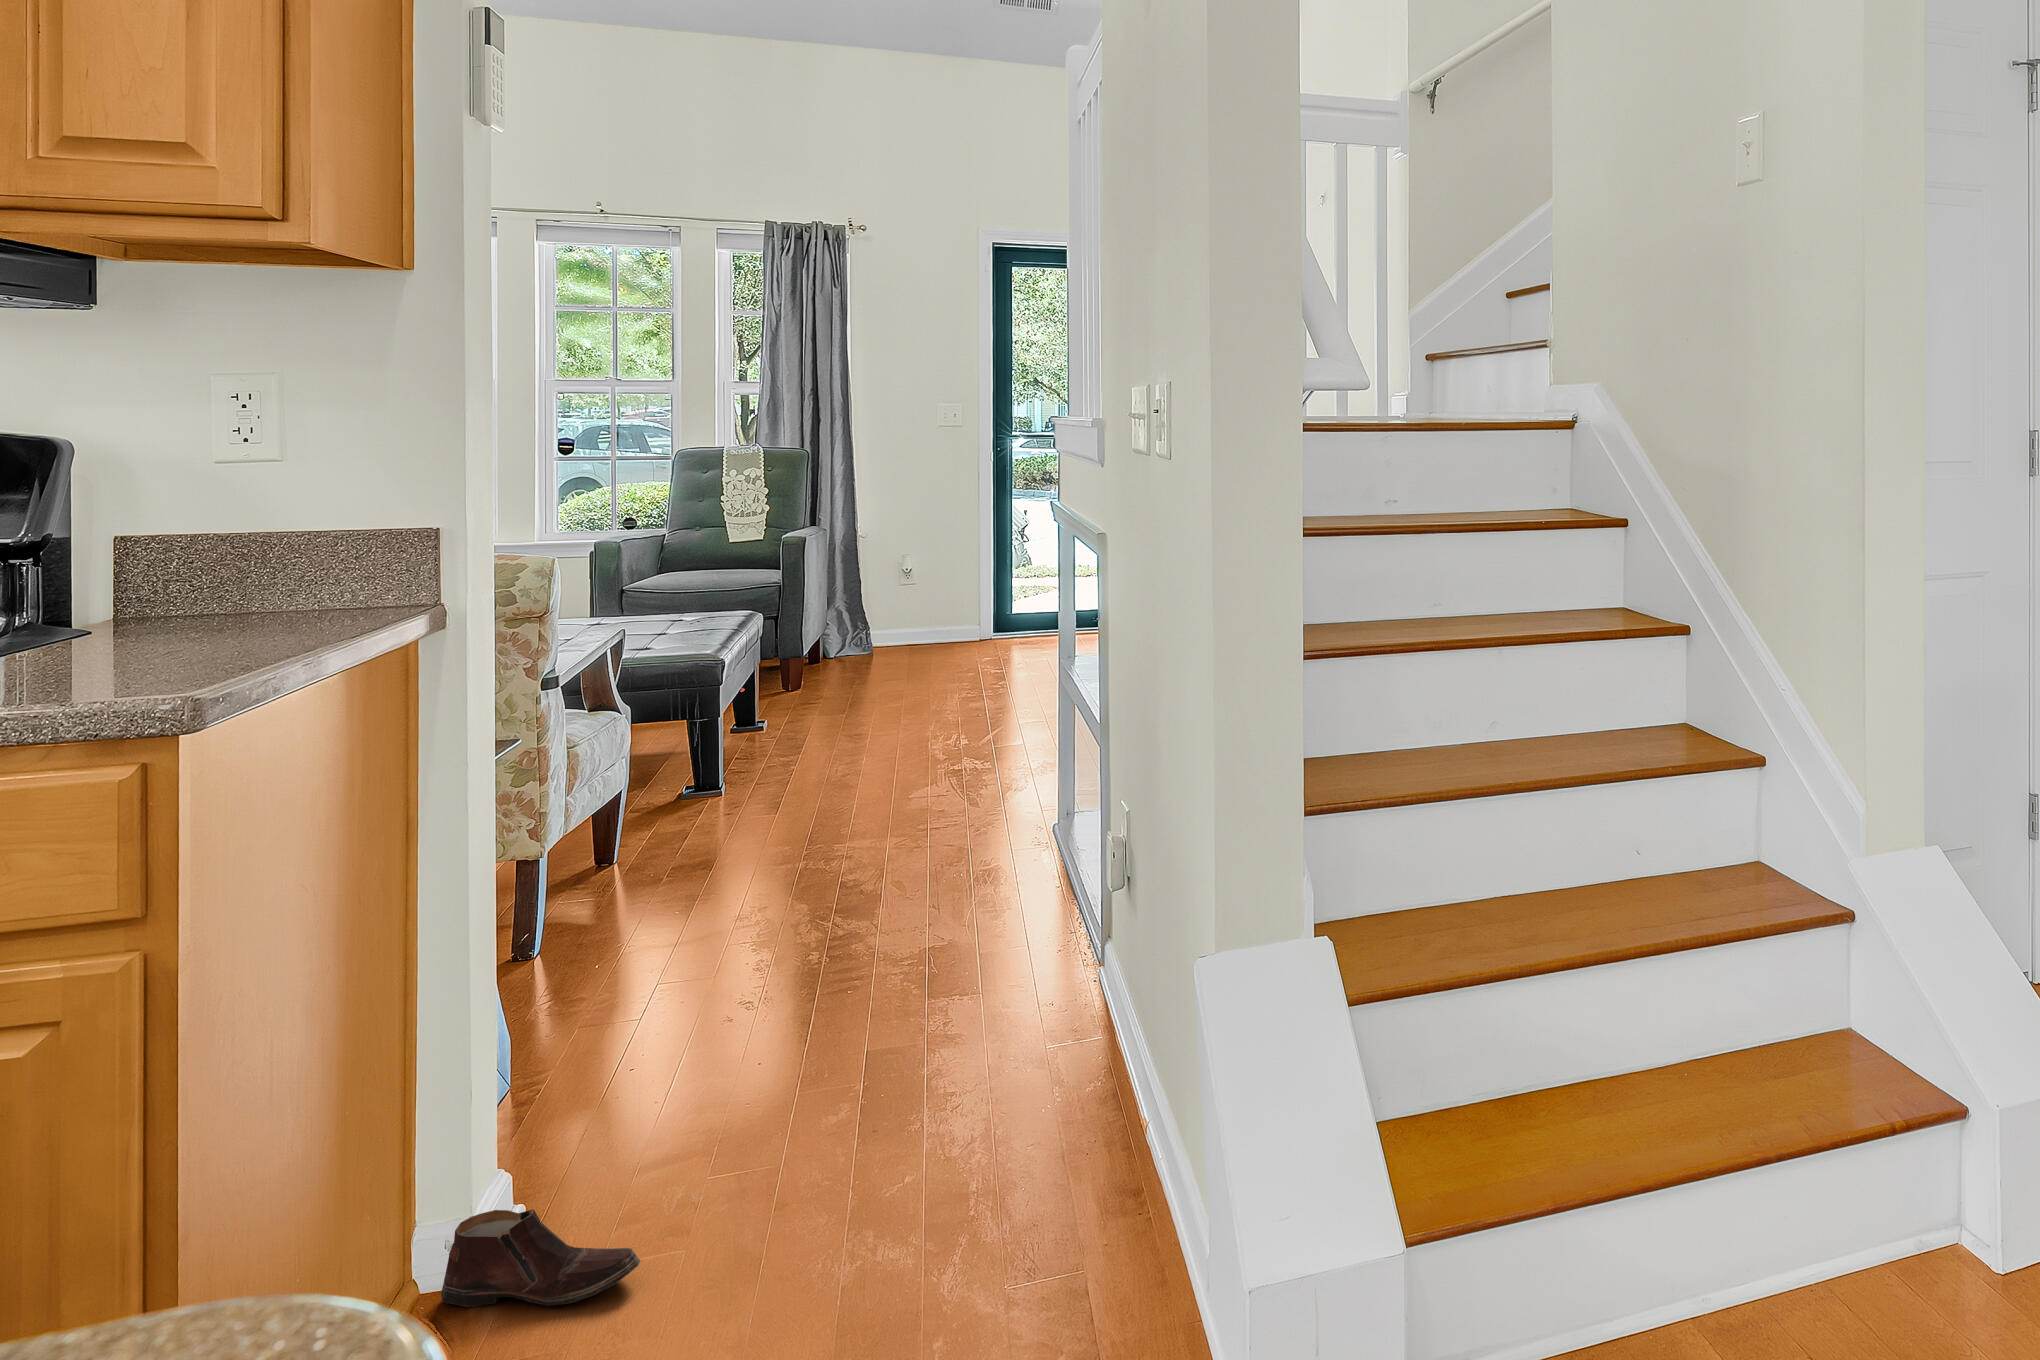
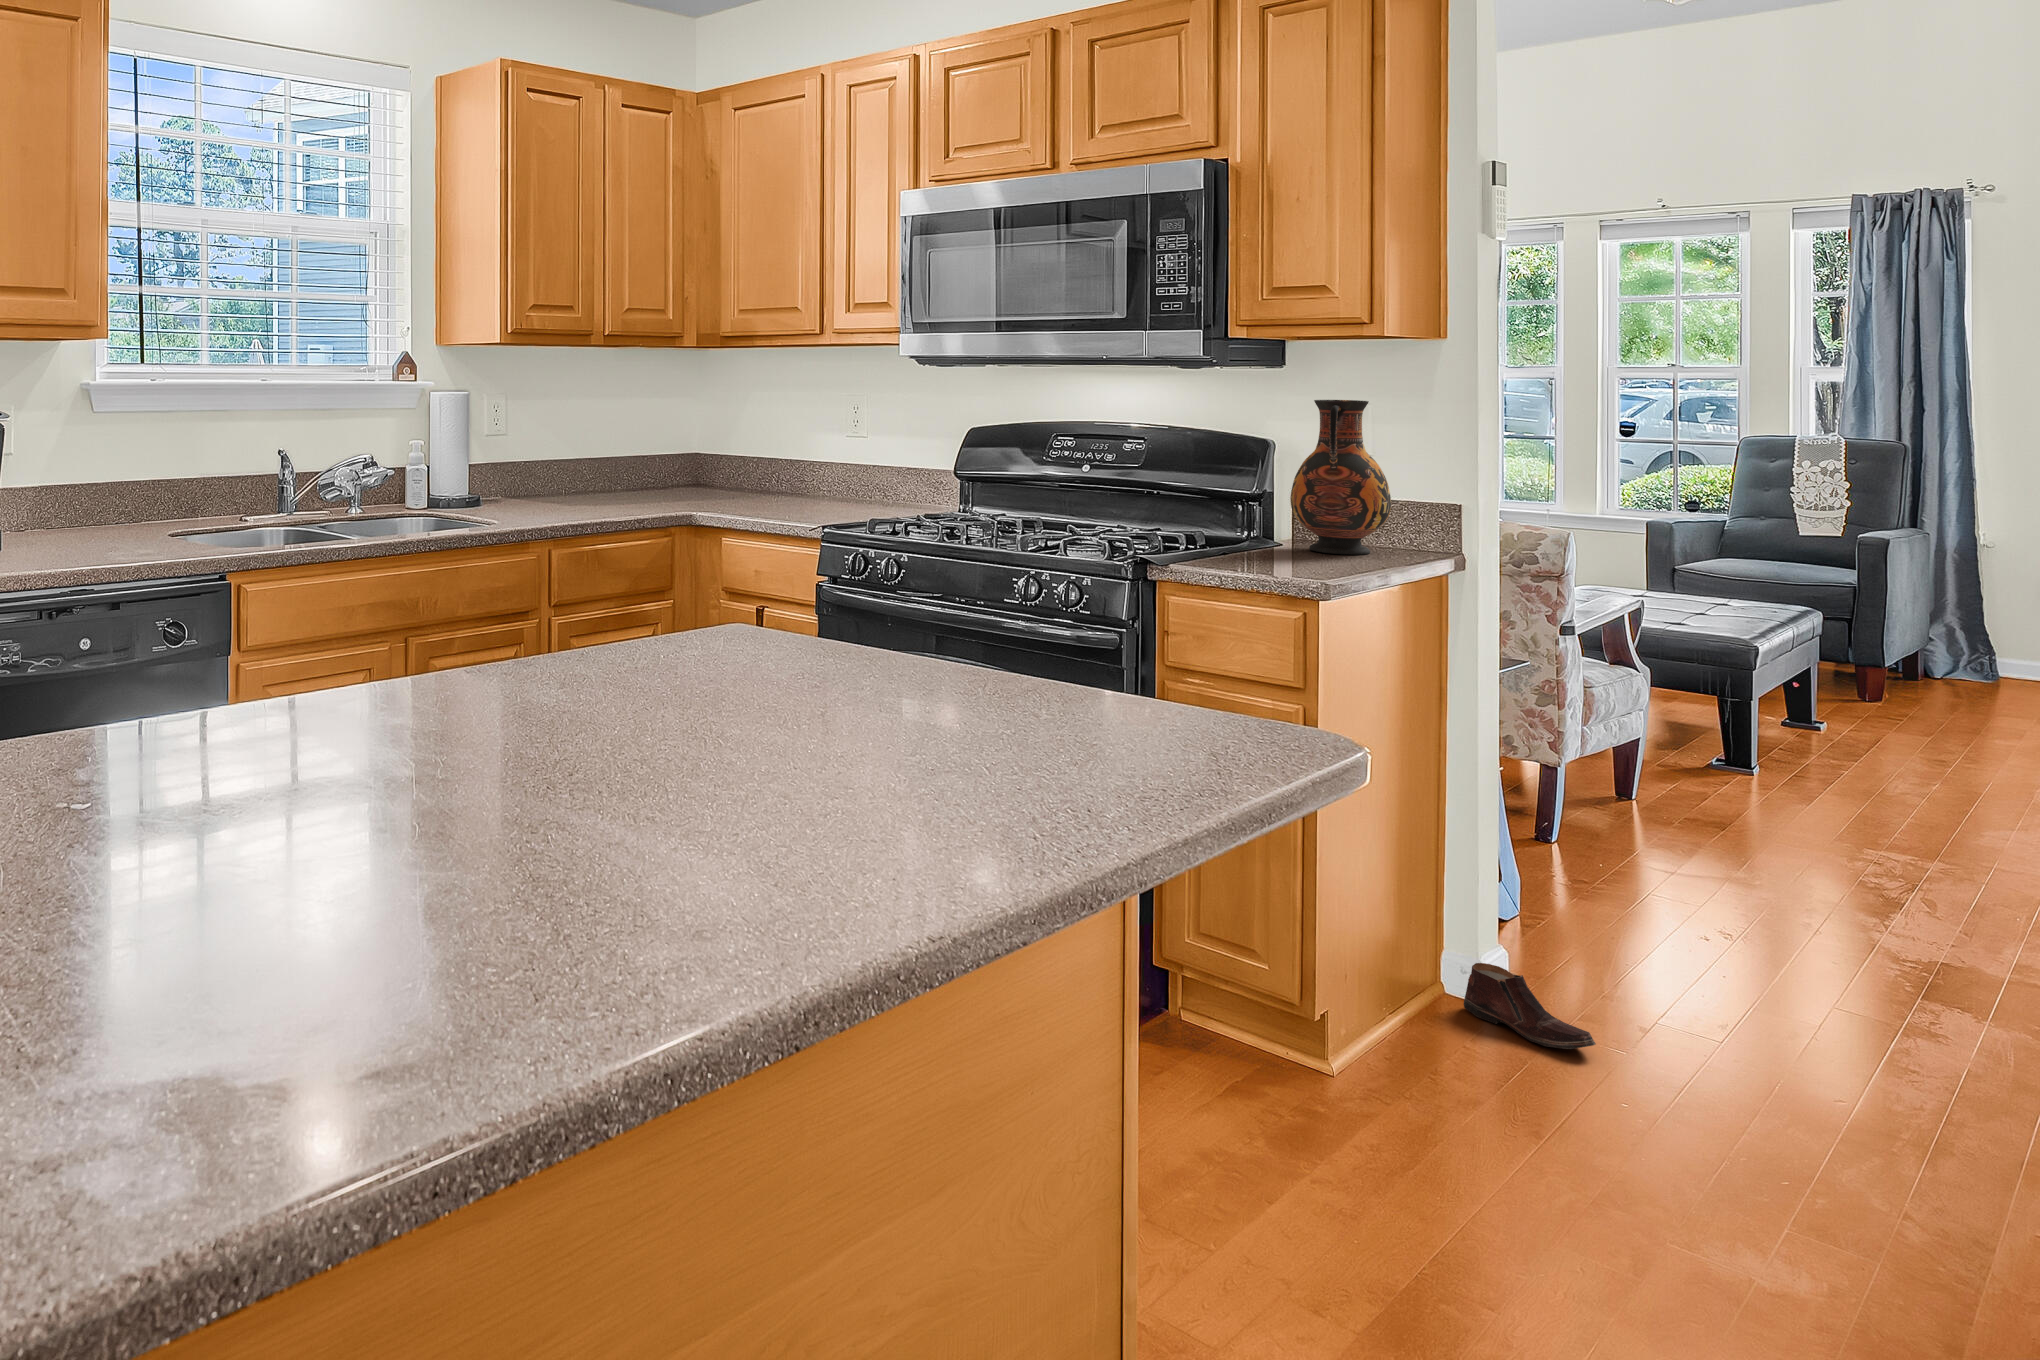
vase: none [115,373,318,638] -> present [1290,400,1391,555]

